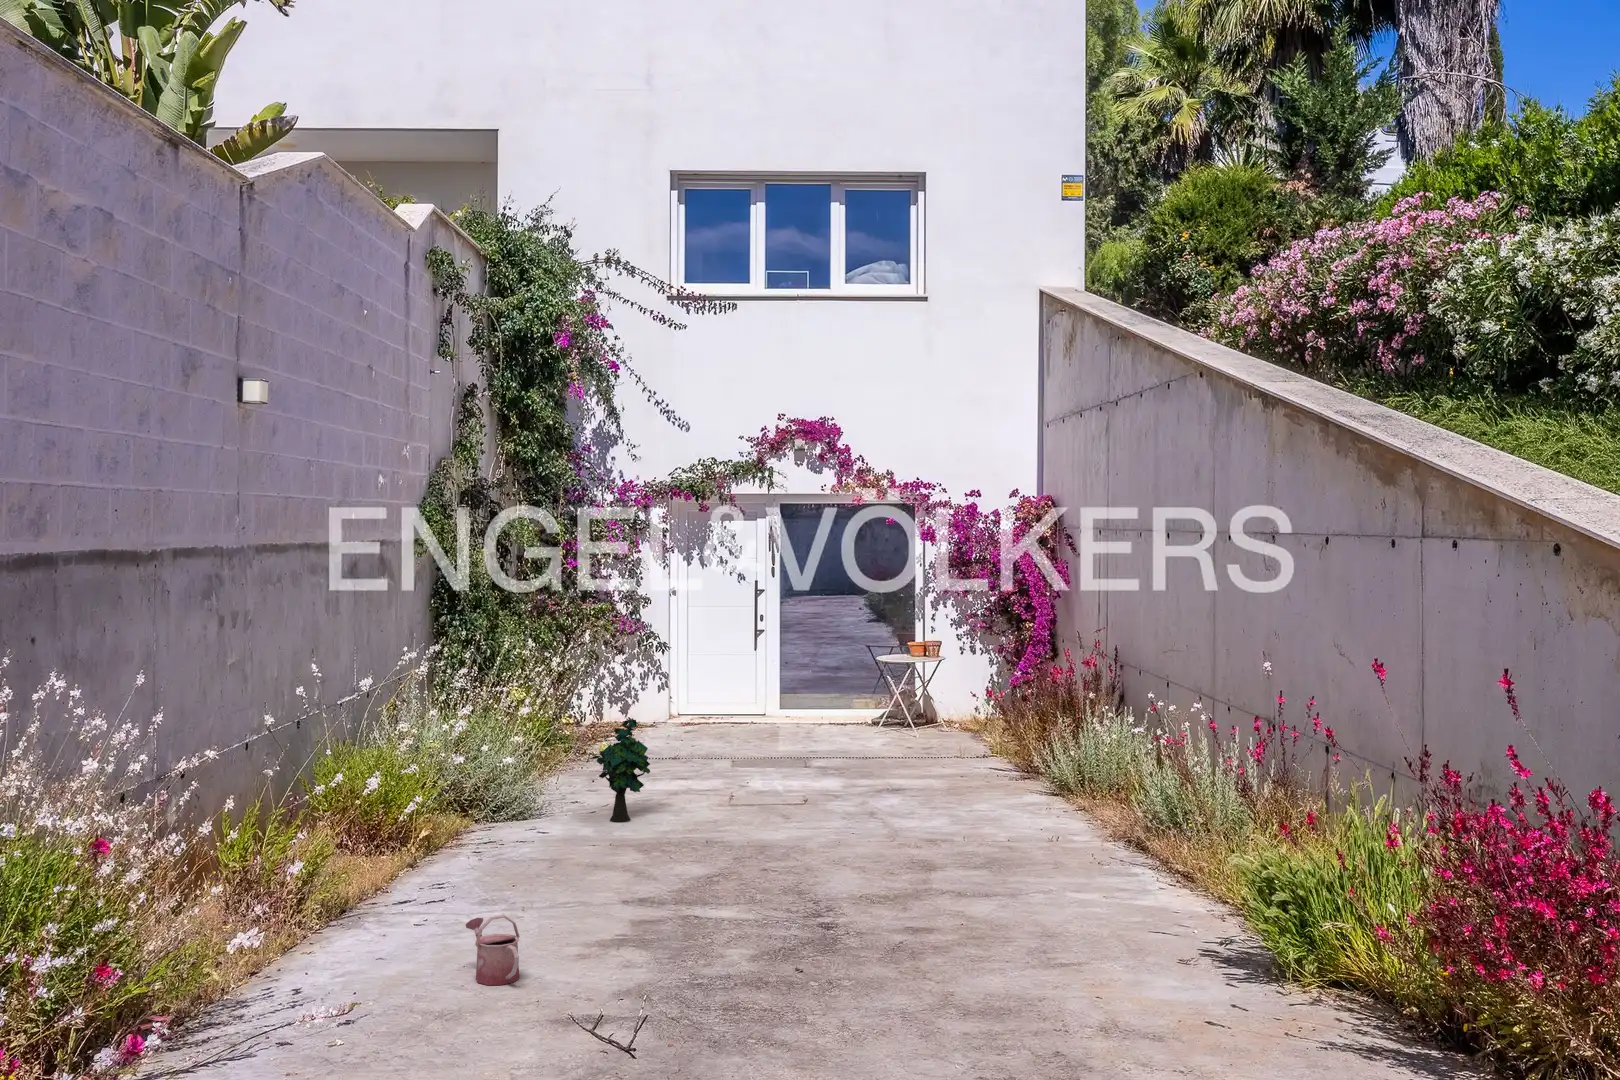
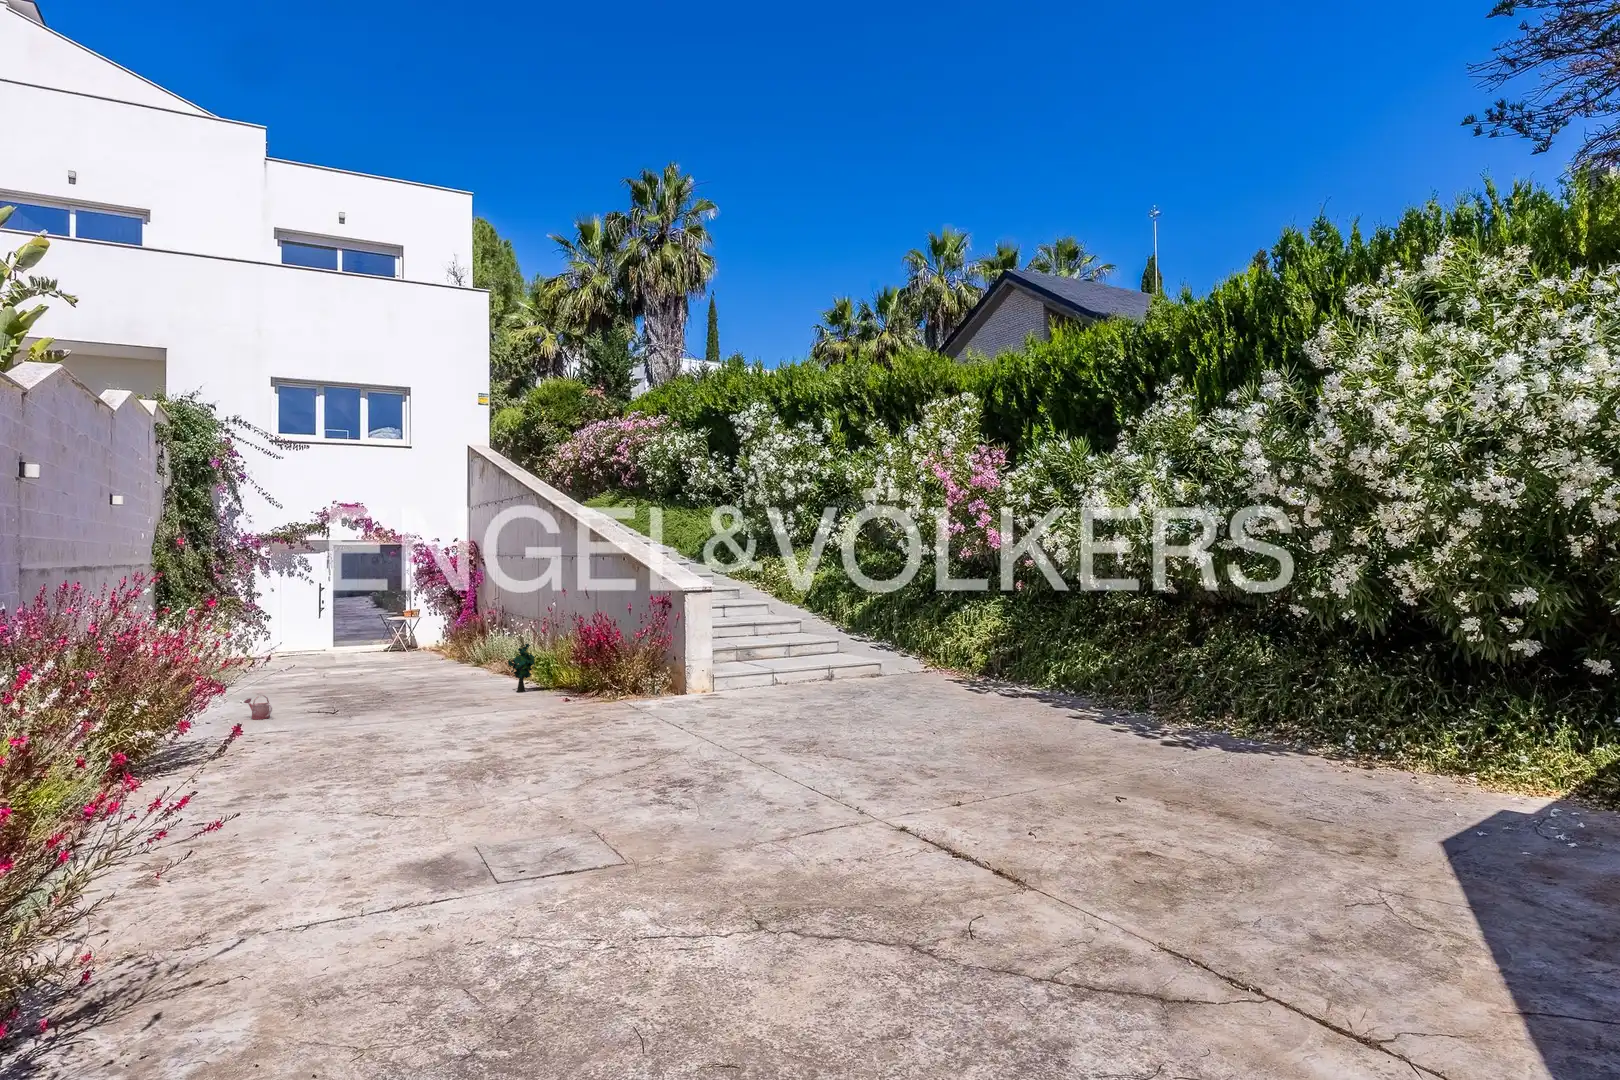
decorative plant: present [590,719,650,822] -> present [508,644,536,692]

